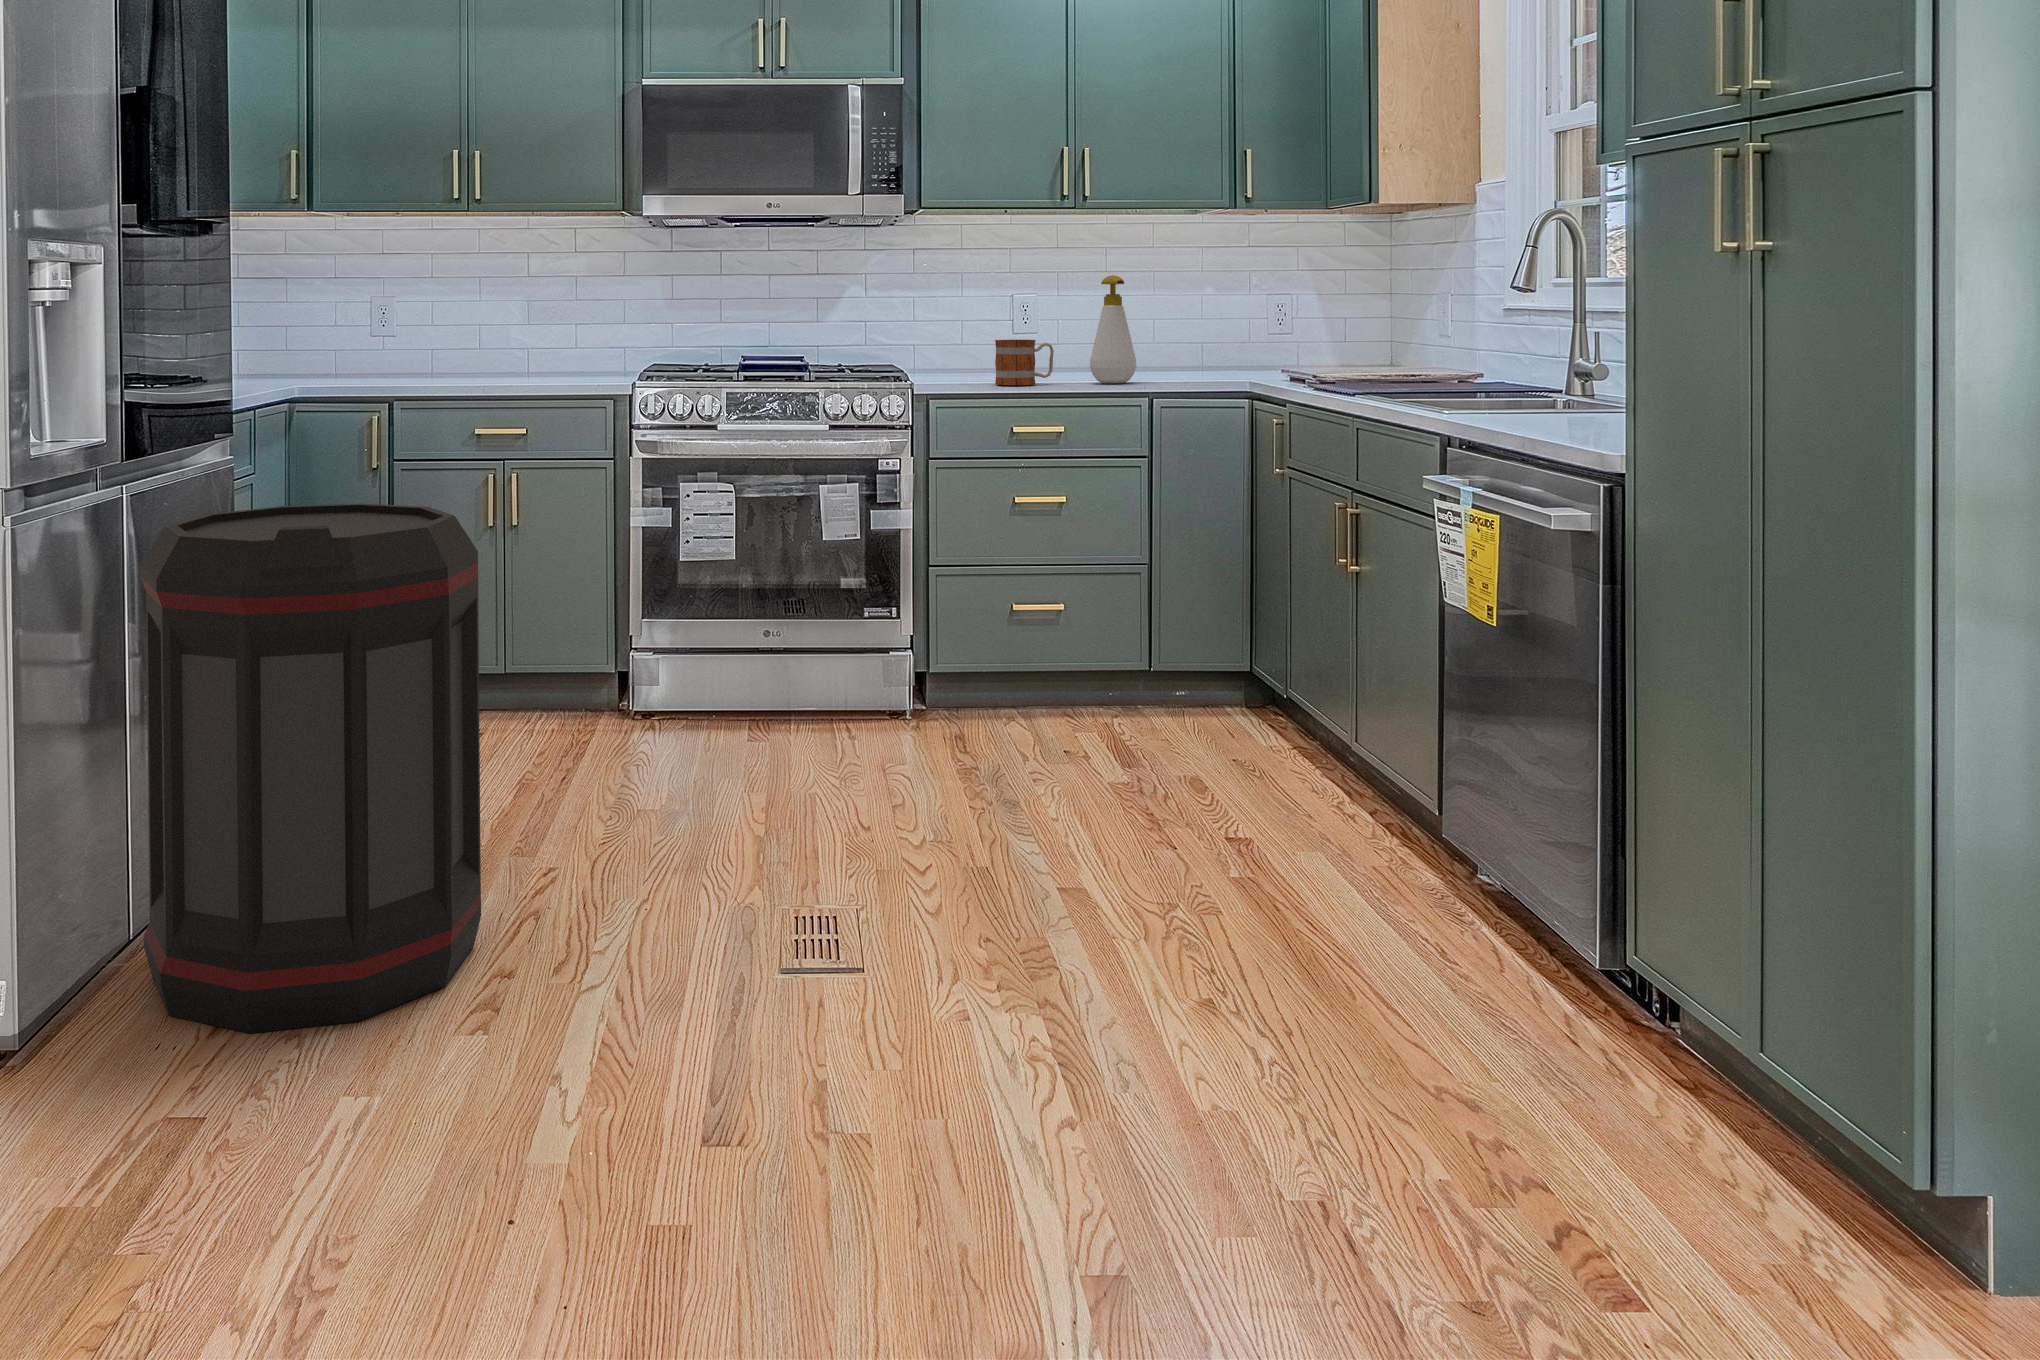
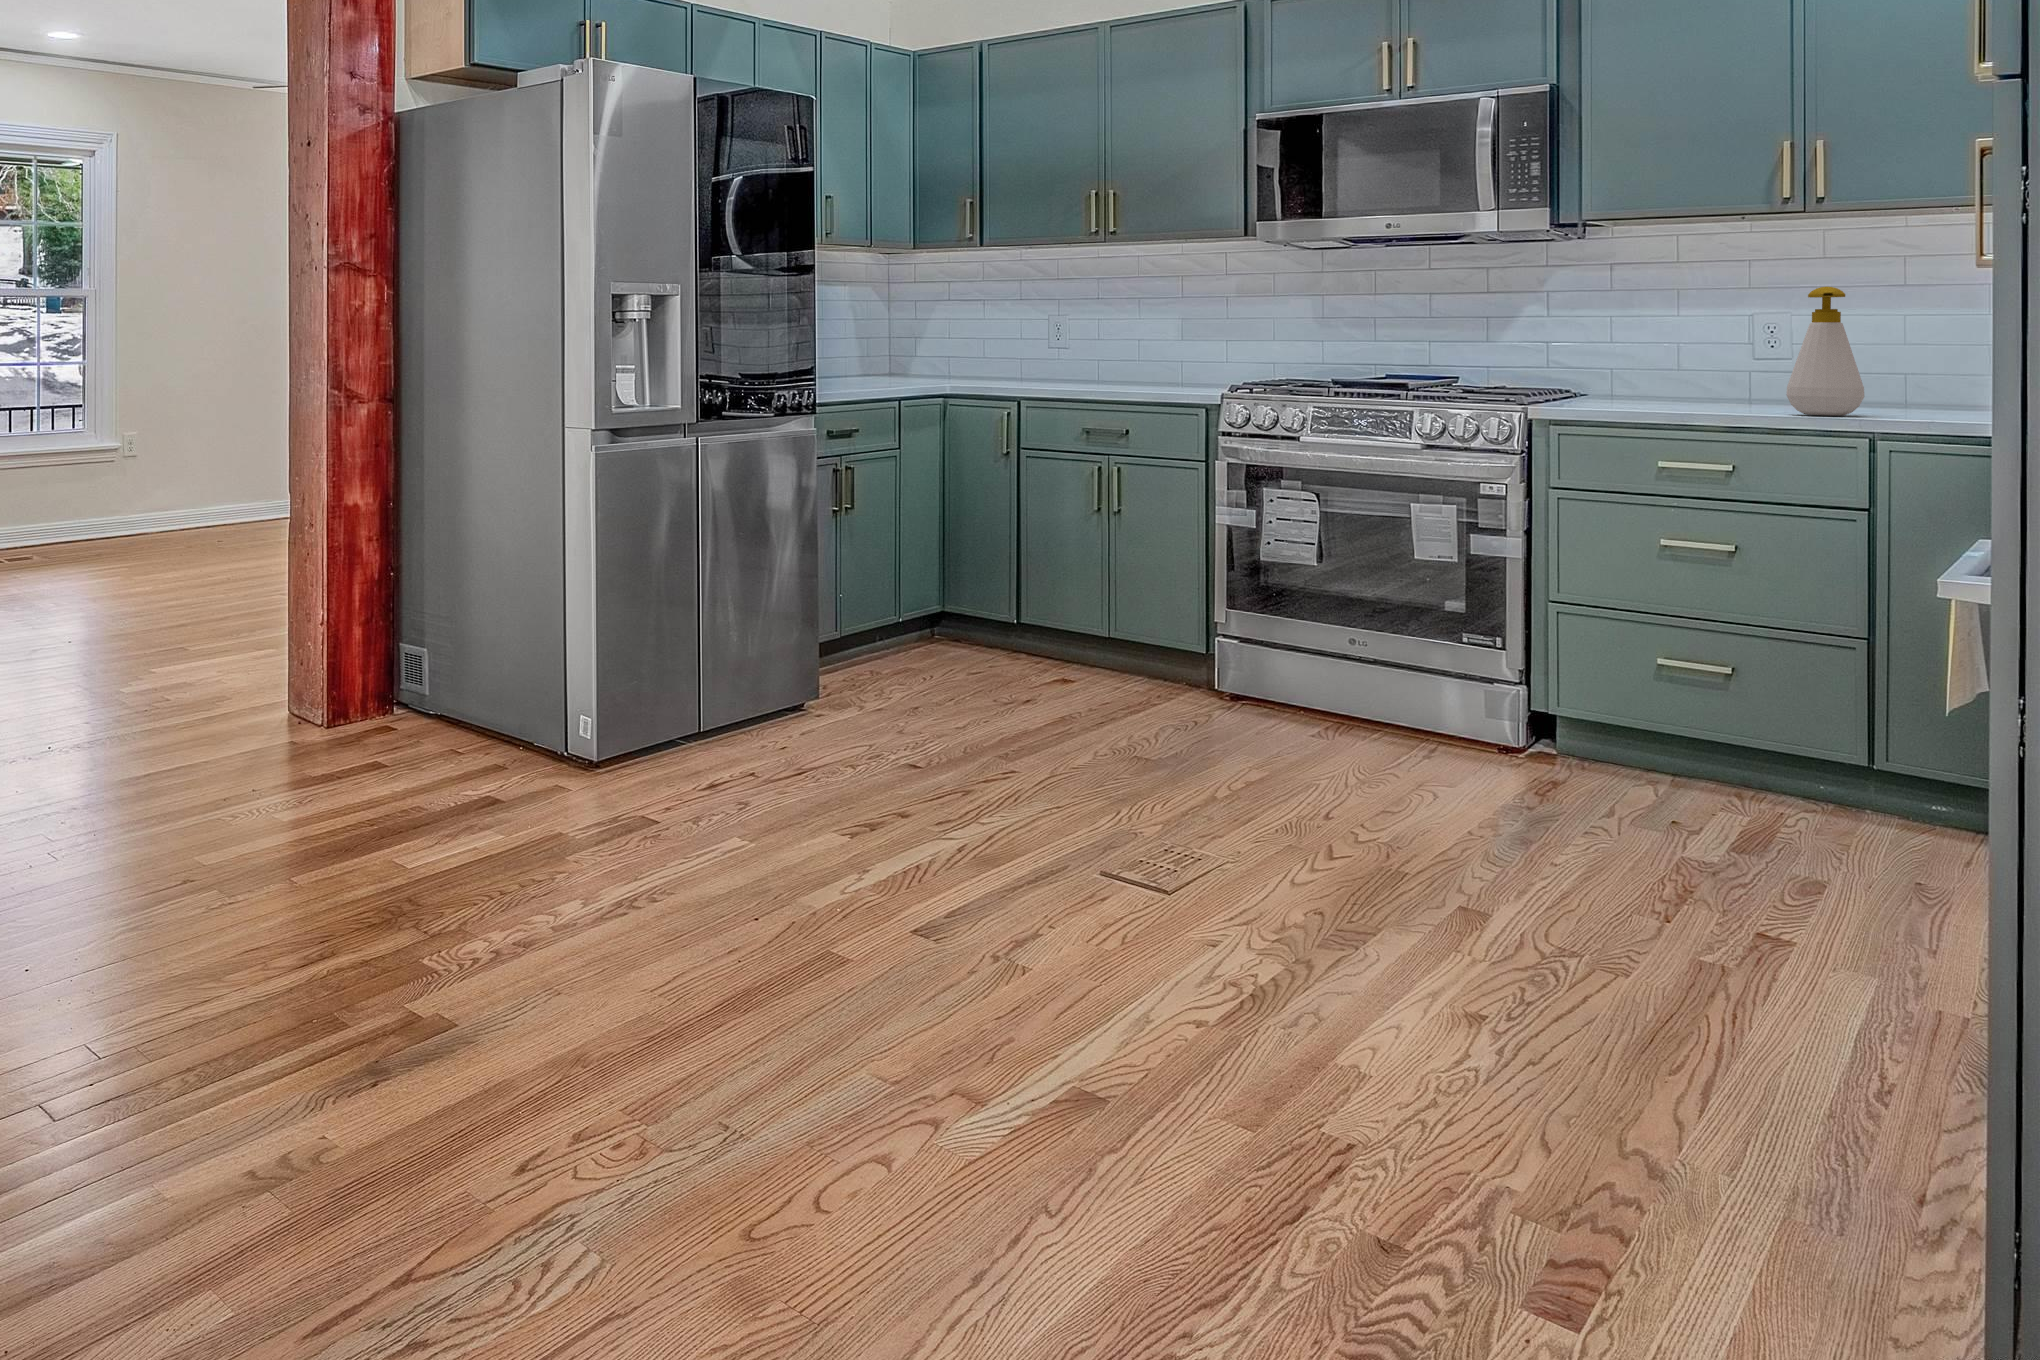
mug: present [995,340,1054,385] -> none [1646,361,1731,412]
trash can: present [140,504,481,1033] -> none [684,462,907,809]

